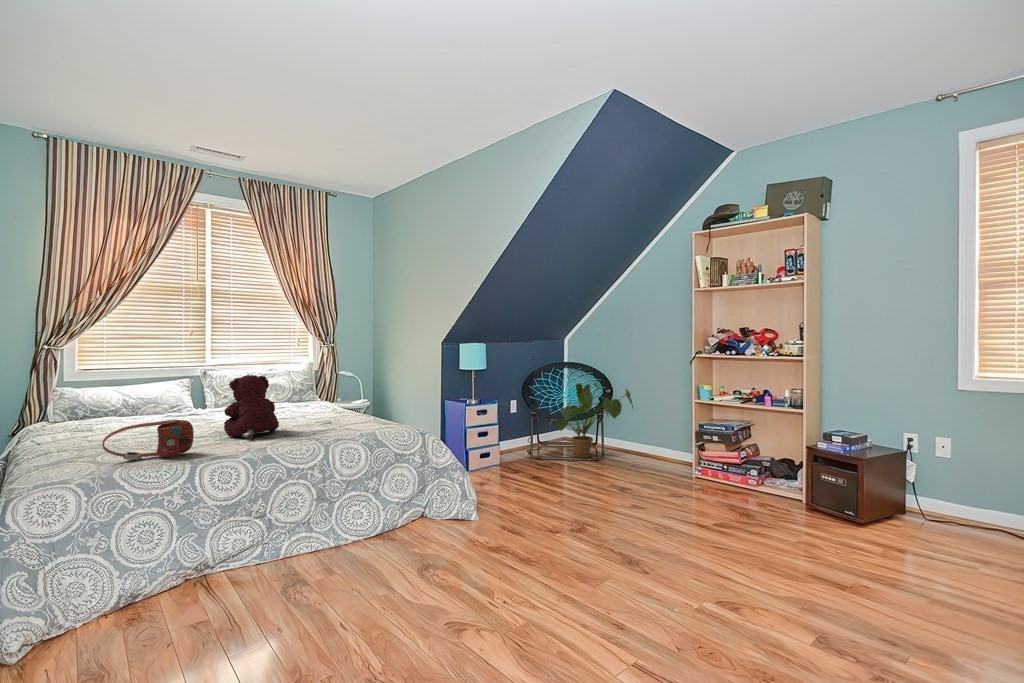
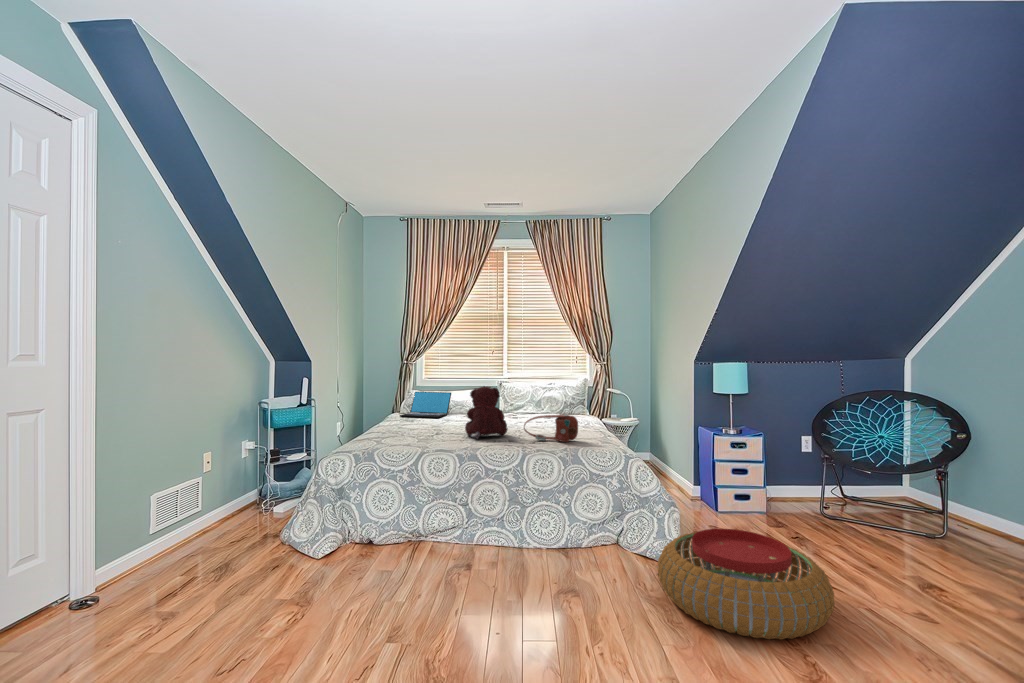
house plant: present [550,383,634,458] -> none [838,423,983,524]
laptop: none [69,388,148,428] -> present [400,392,451,418]
handbag: present [102,419,194,460] -> present [524,415,578,442]
pouf: none [484,477,613,553] -> present [658,529,834,640]

